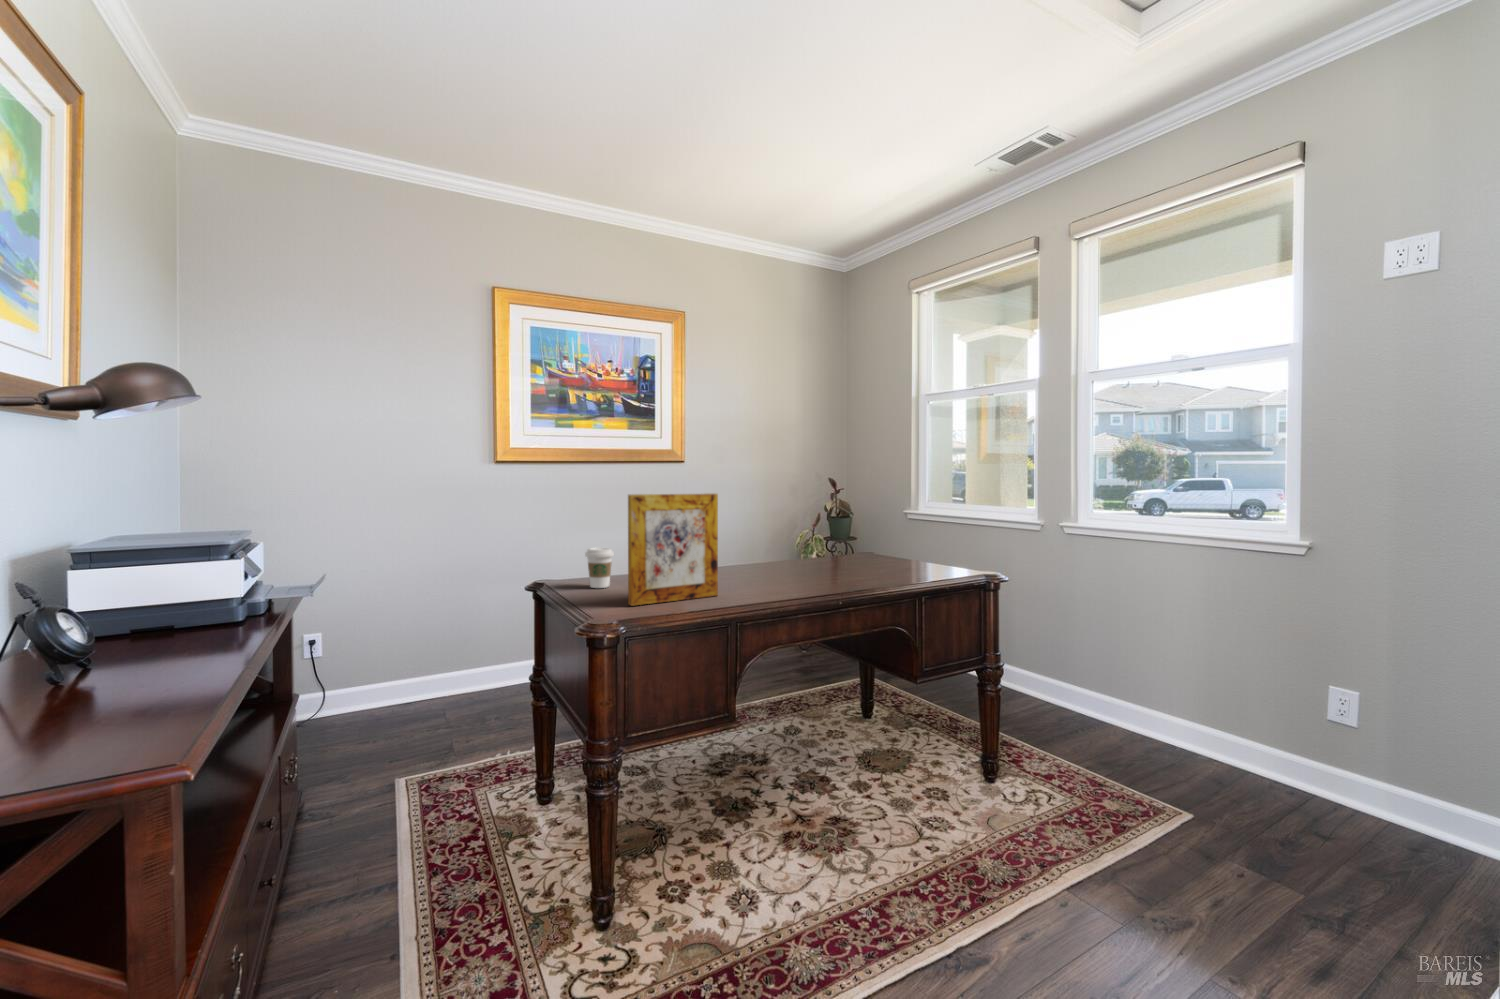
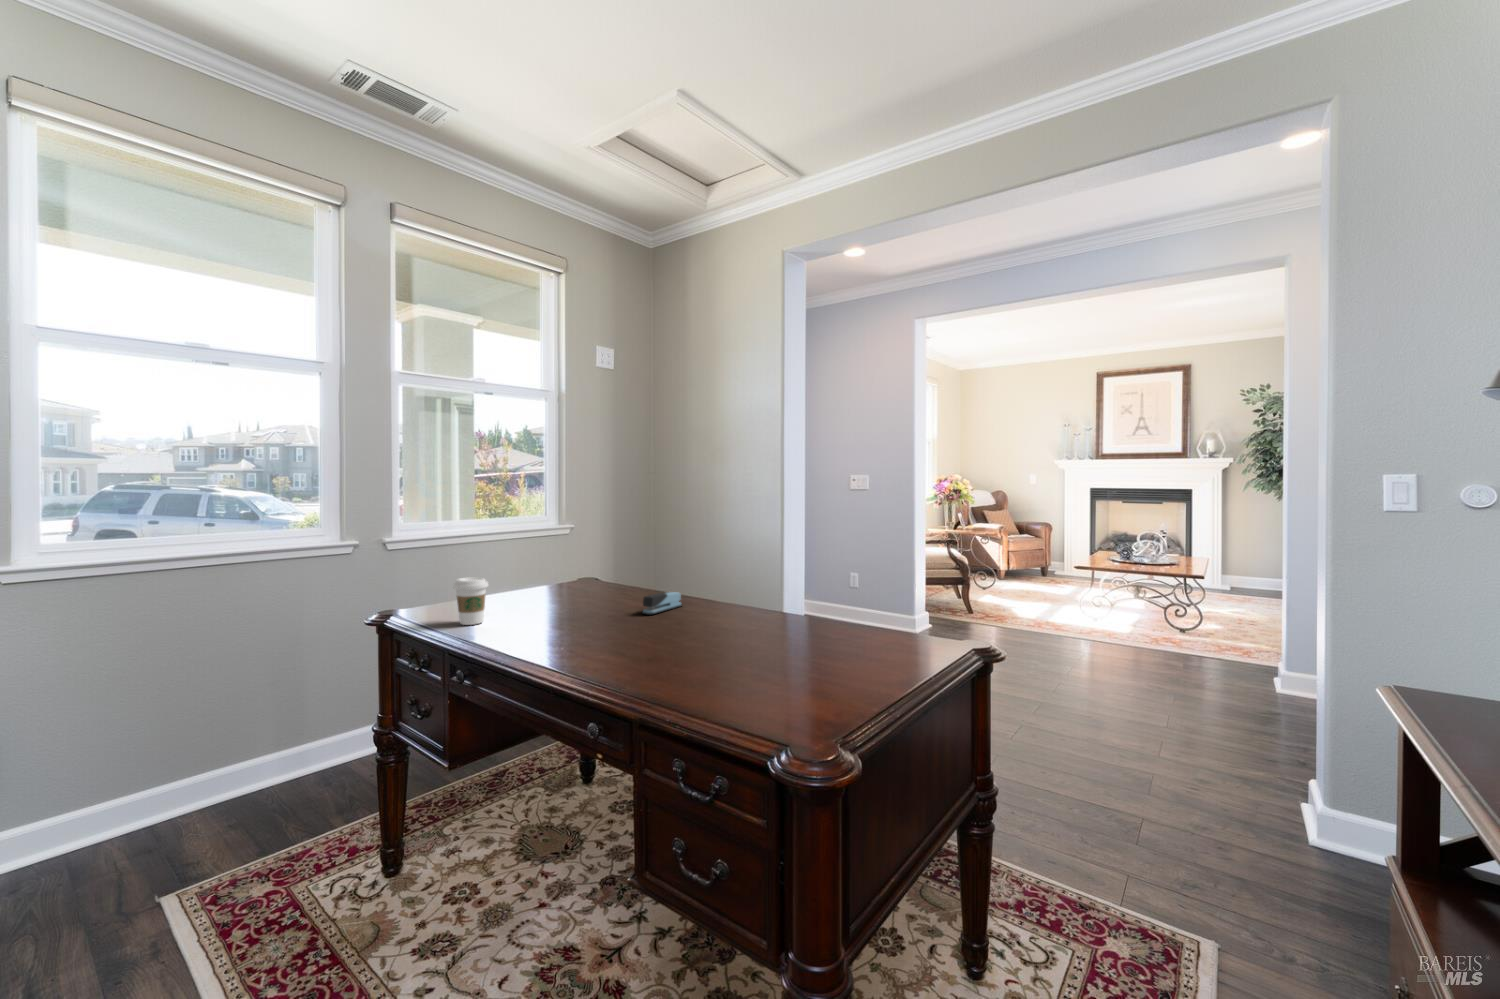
picture frame: present [628,493,718,606] -> none [527,513,619,644]
stapler: none [745,573,789,592] -> present [642,592,682,615]

